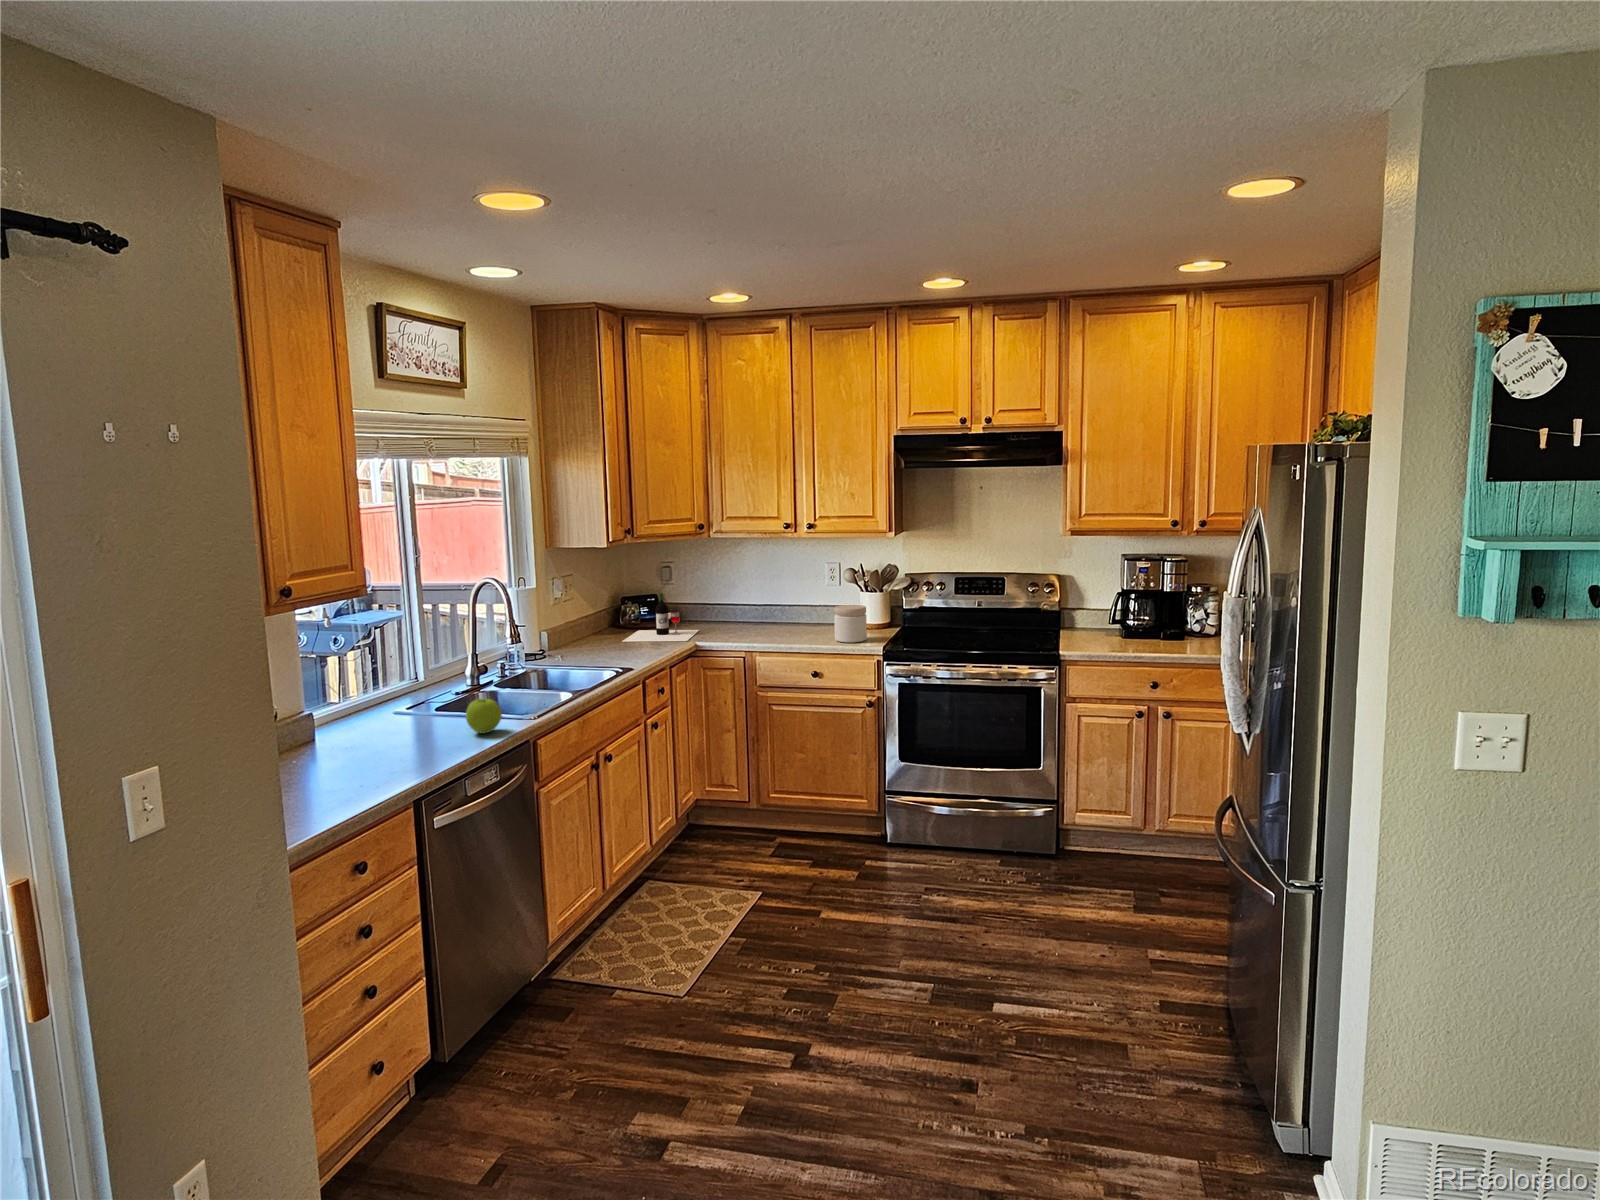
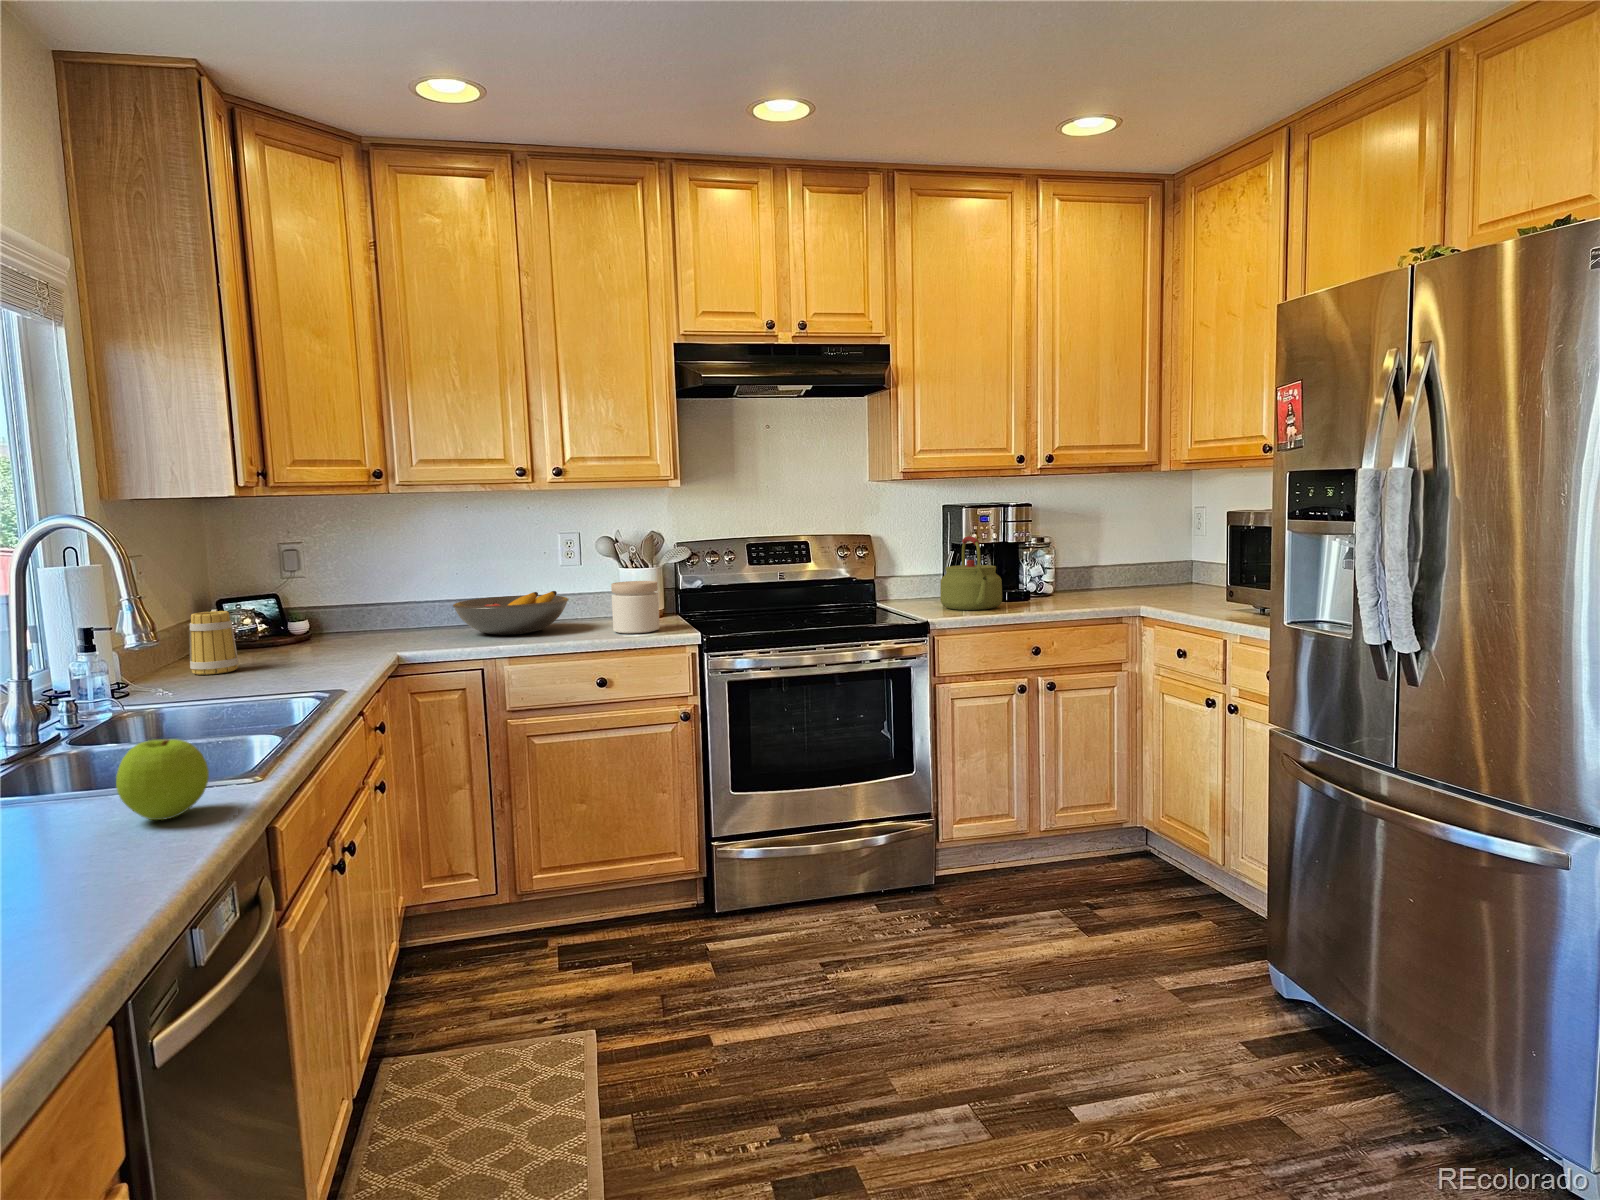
kettle: none [1100,584,1153,645] -> present [940,536,1002,610]
wine bottle: present [623,593,699,642] -> none [259,581,380,661]
fruit bowl: none [741,607,815,635] -> present [453,591,568,635]
mug: none [581,611,606,649] -> present [190,609,238,675]

